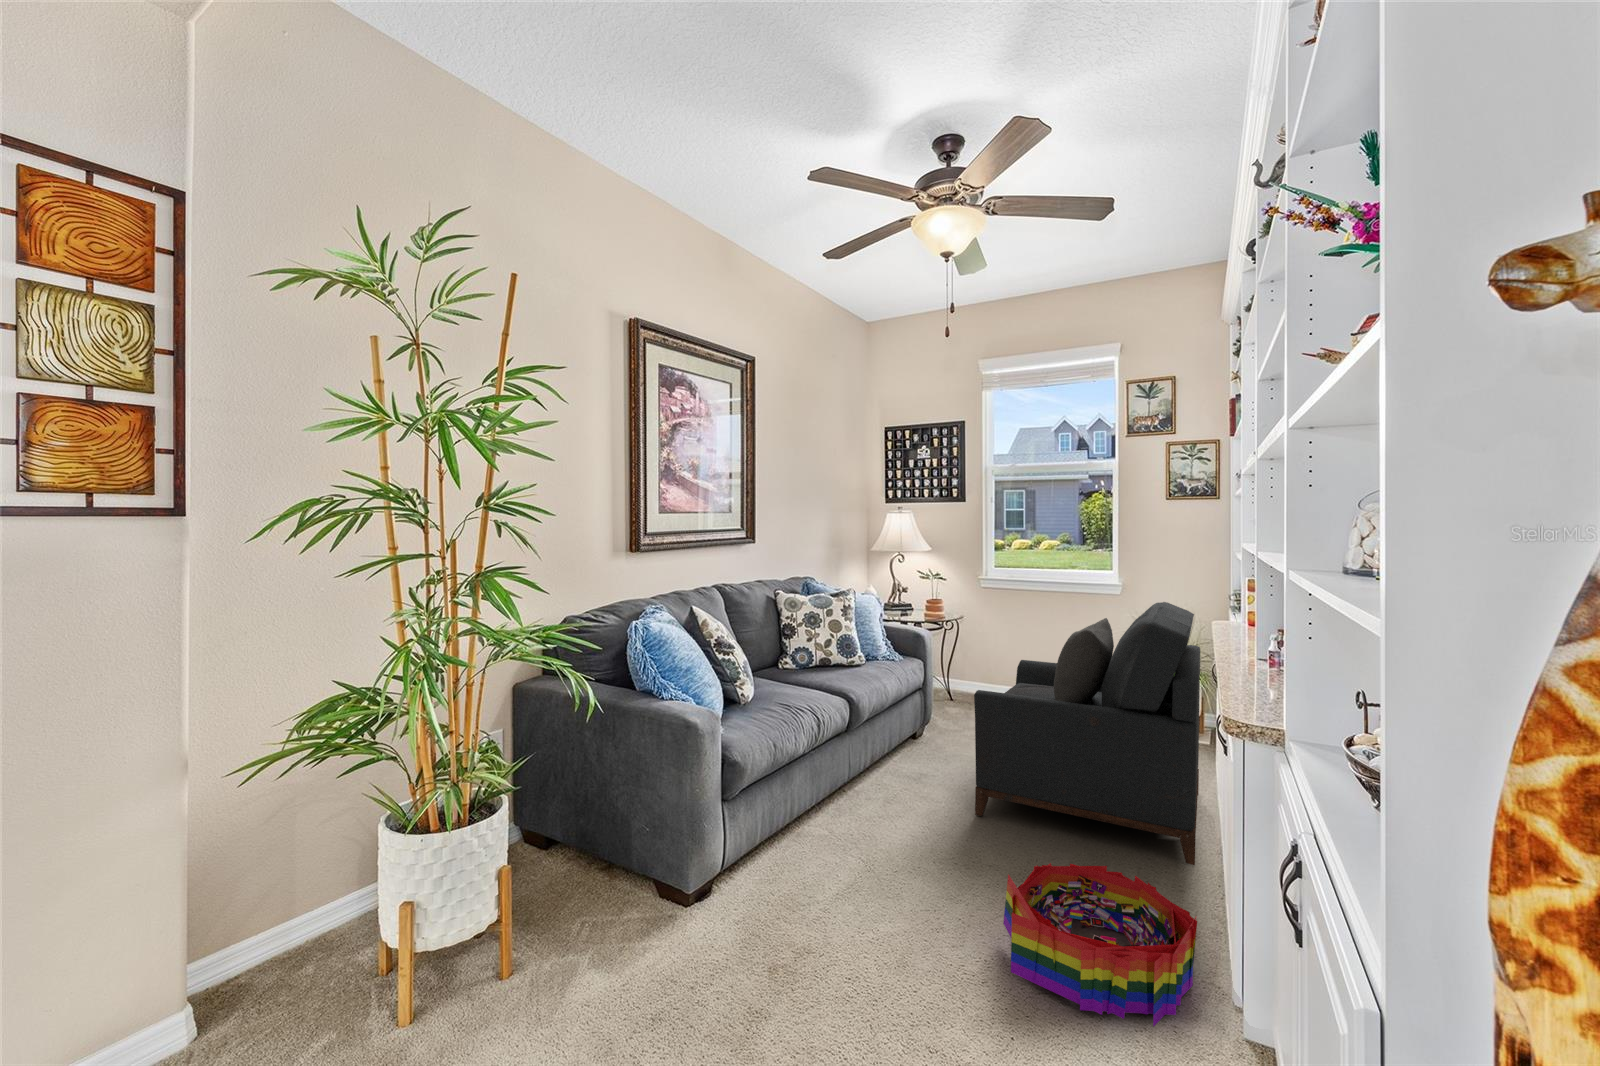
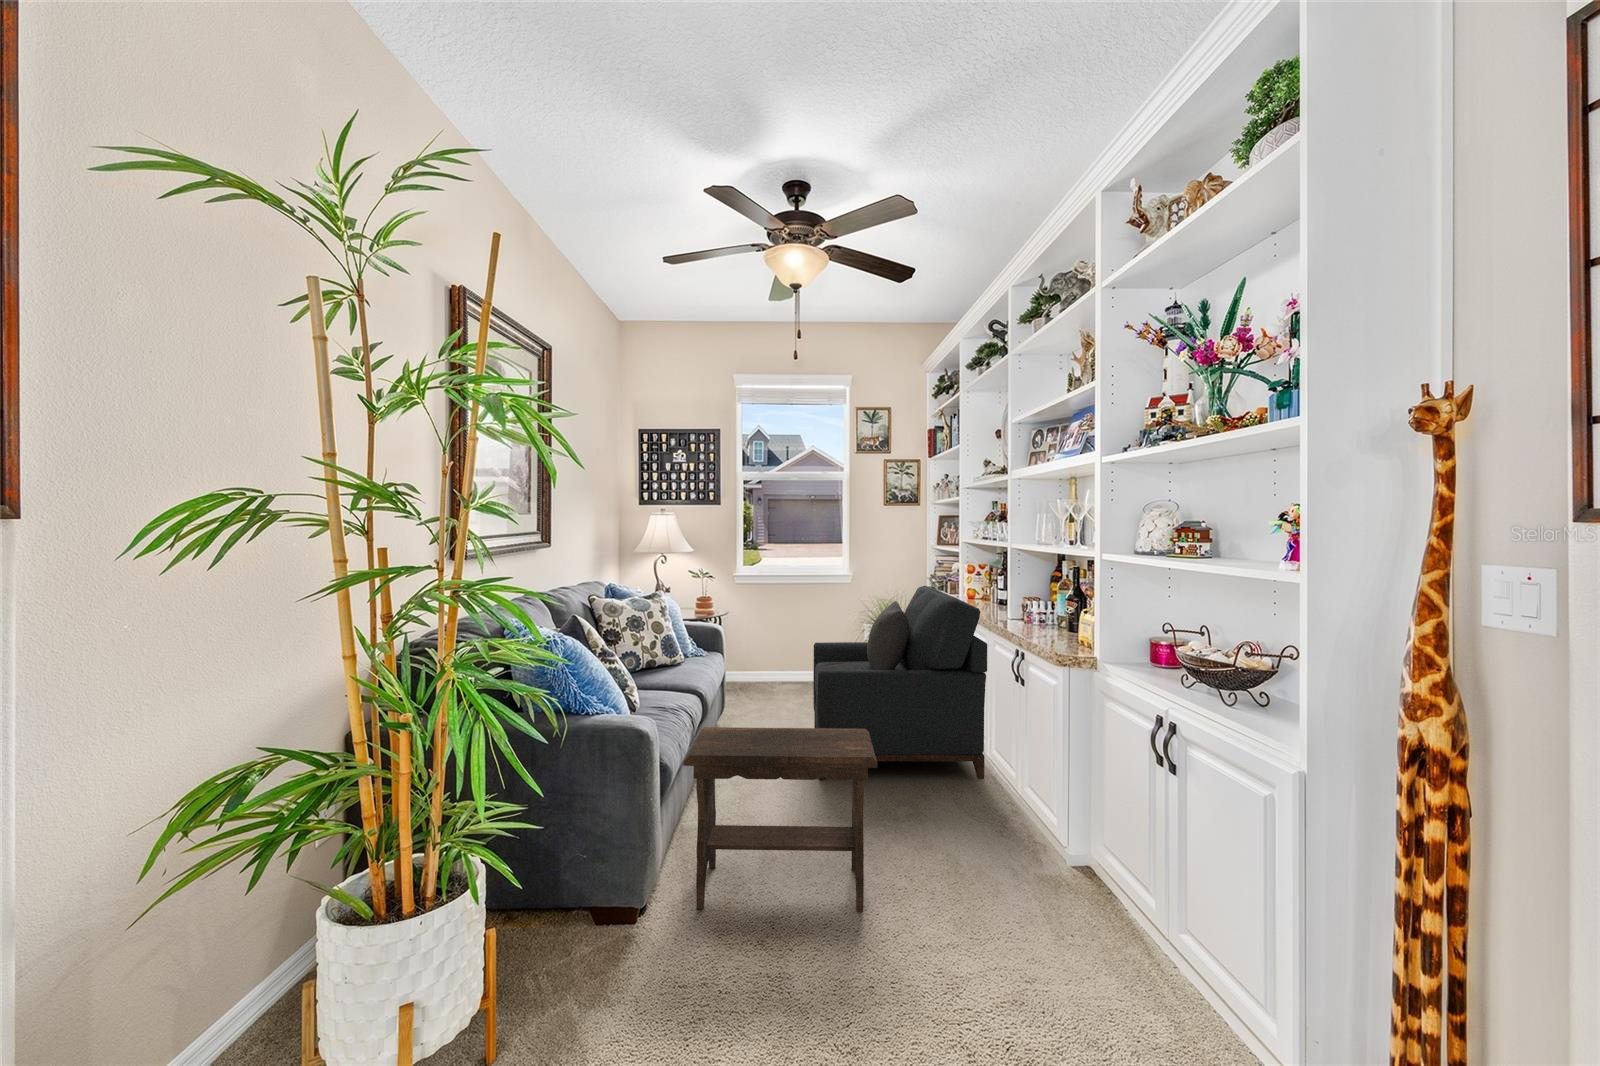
footstool: none [729,730,951,970] -> present [683,727,877,911]
storage bin: present [1003,863,1197,1027] -> none [912,789,1051,893]

